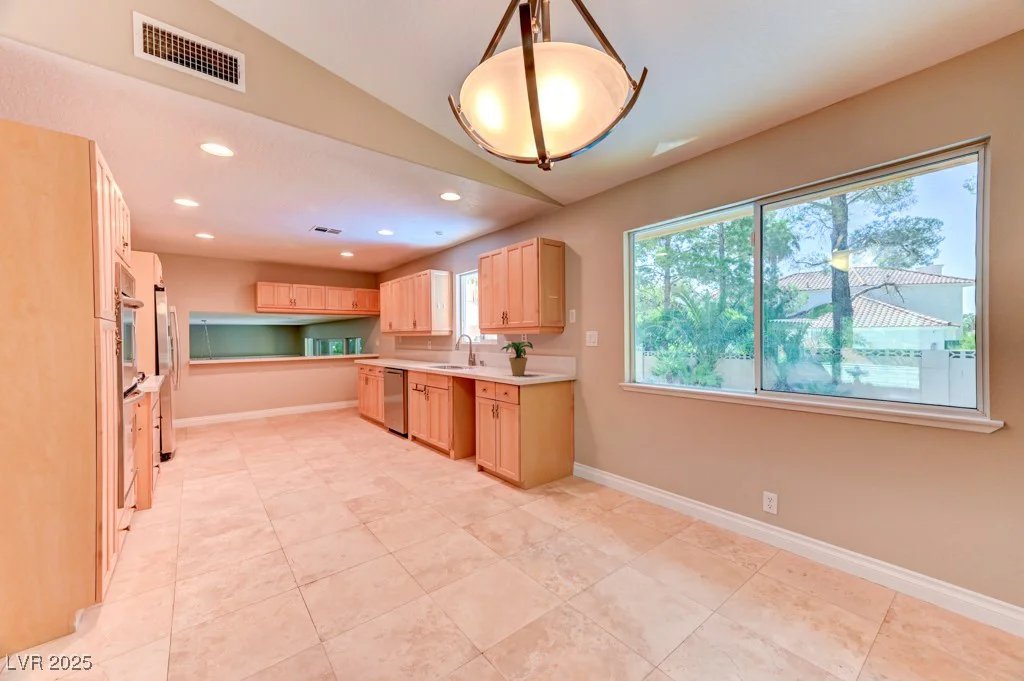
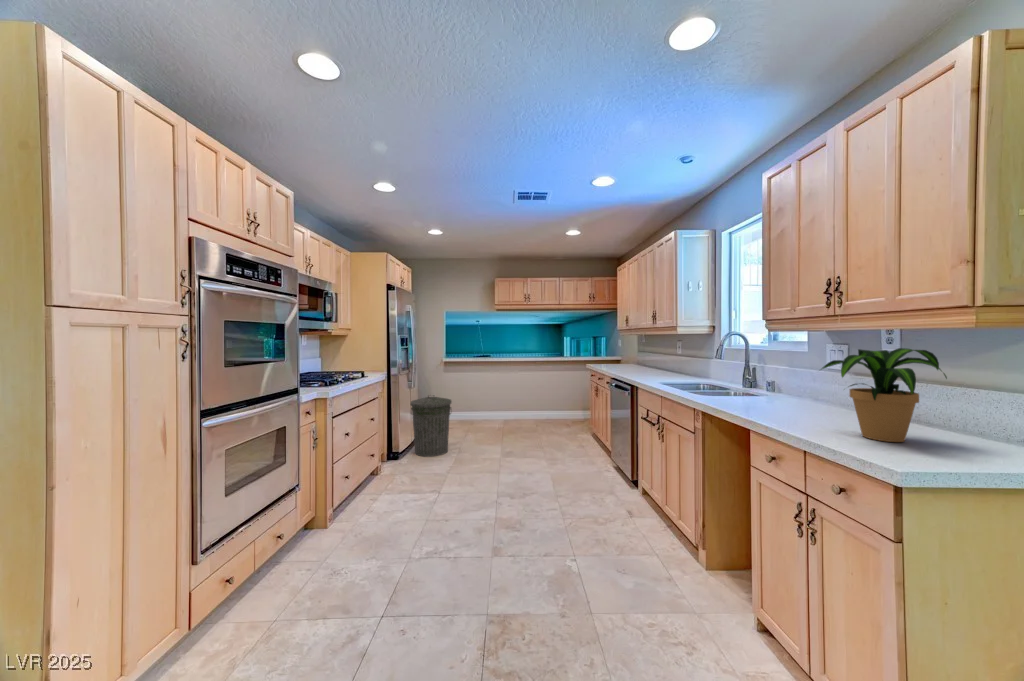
trash can: none [172,396,226,459] -> present [411,395,451,457]

